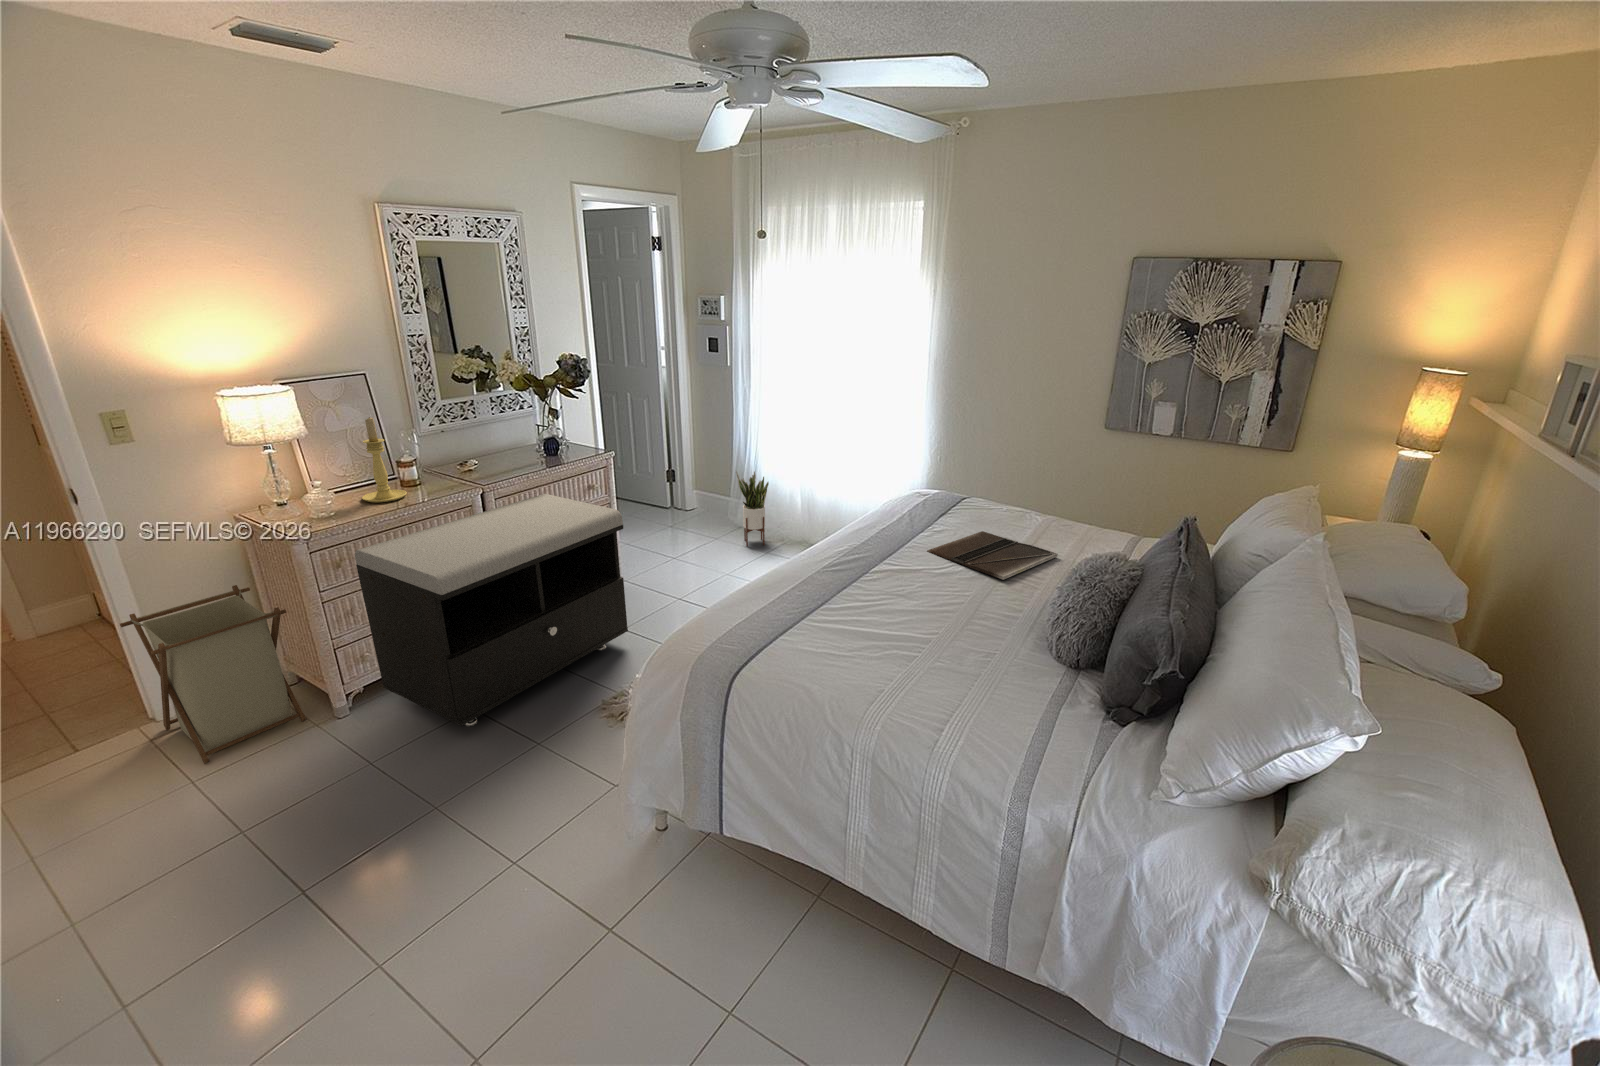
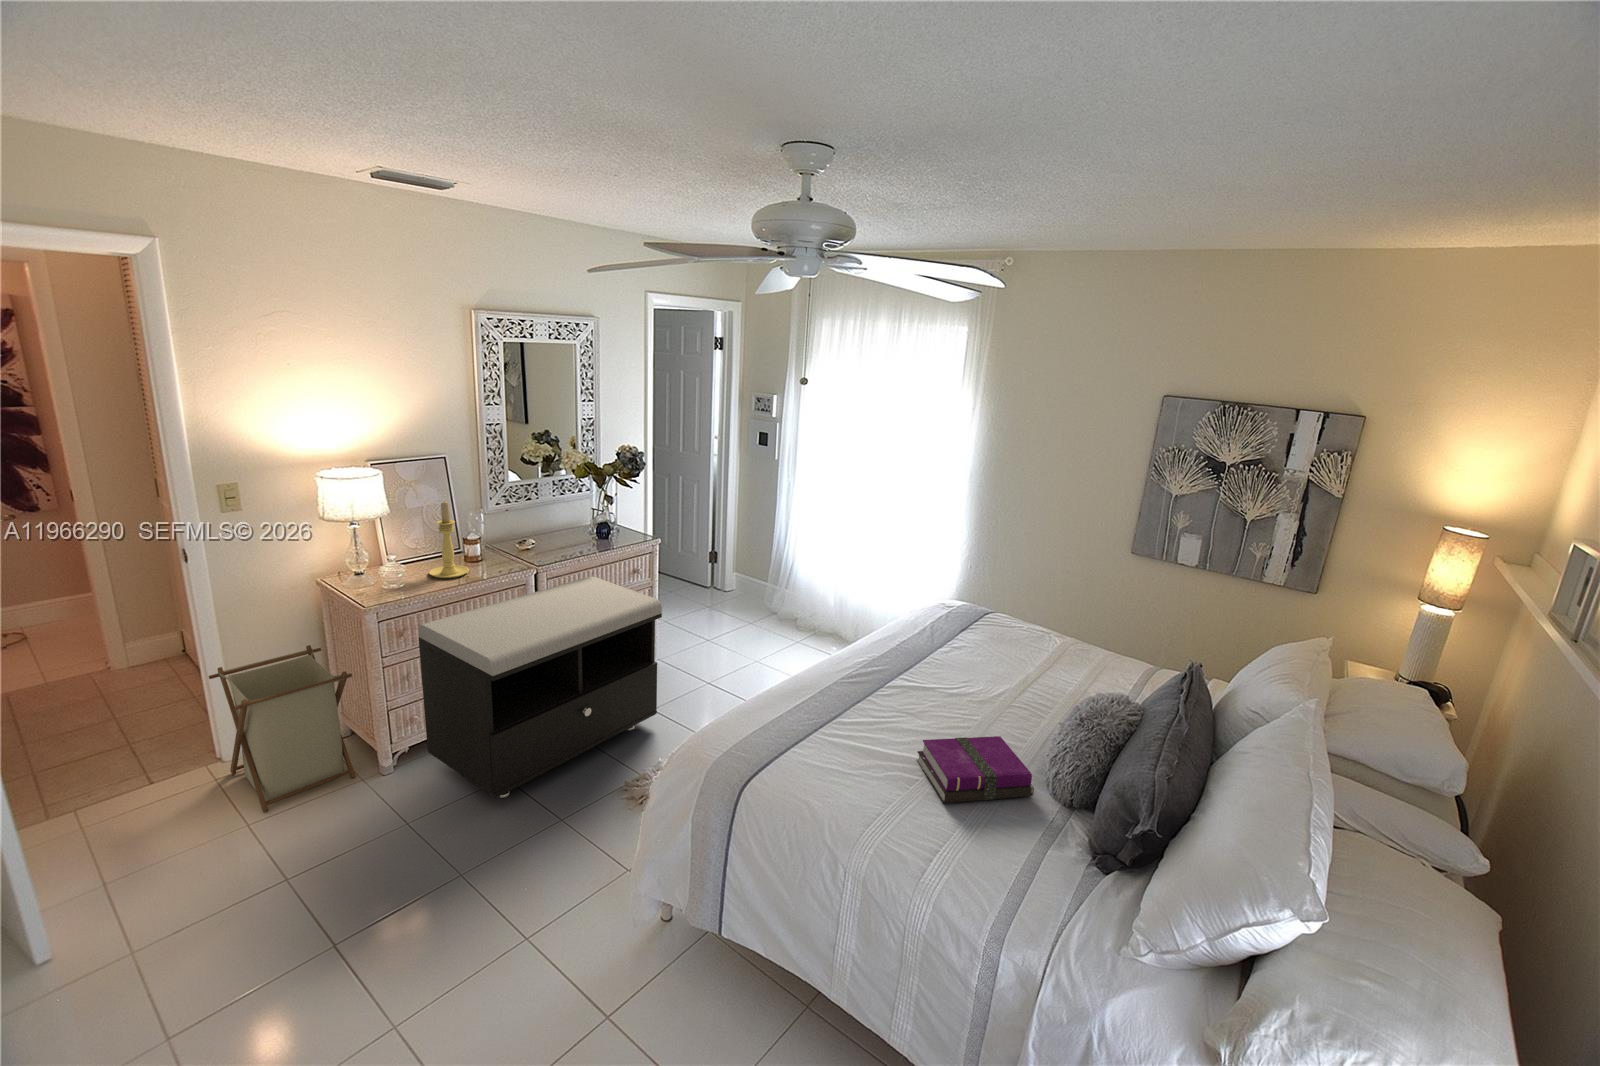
potted plant: present [736,471,769,546] -> none [773,558,804,632]
laptop: present [927,531,1058,580] -> none [945,652,1072,708]
notebook: none [909,604,1036,673] -> present [917,736,1034,803]

